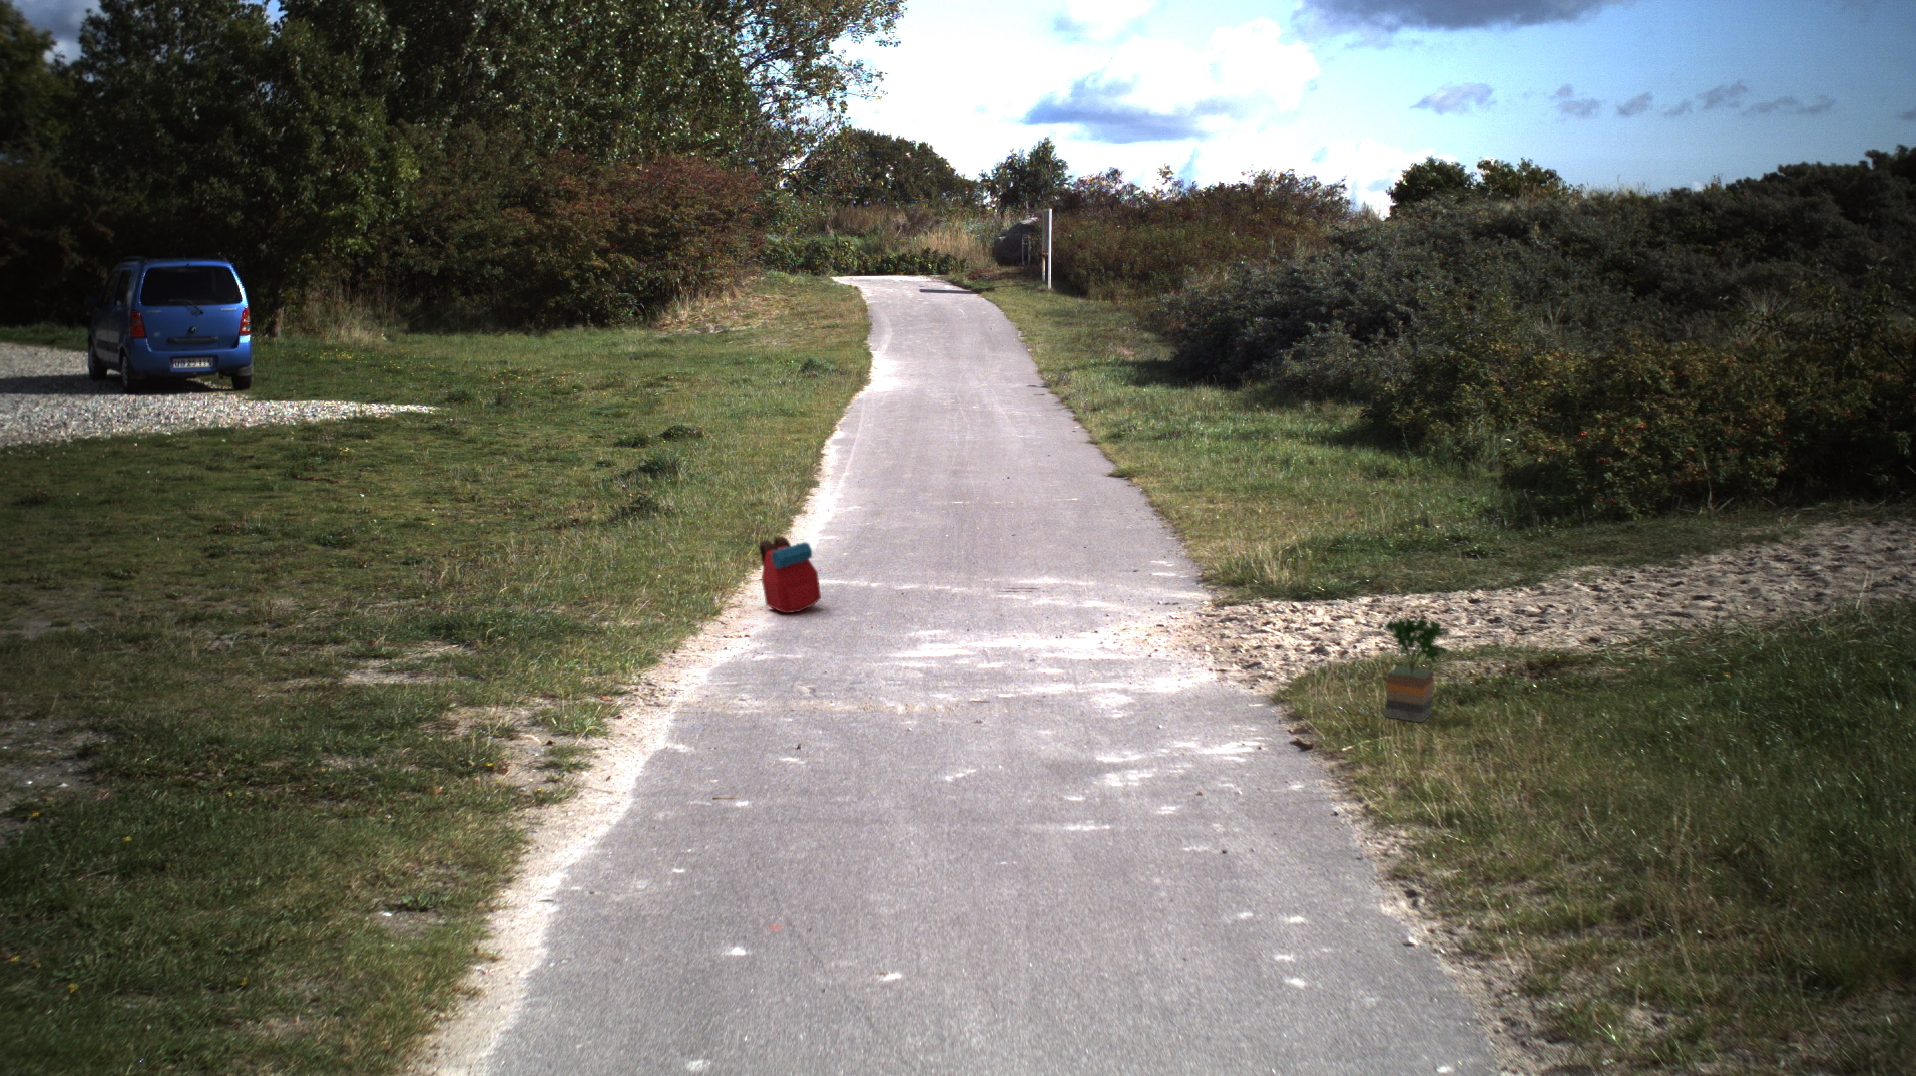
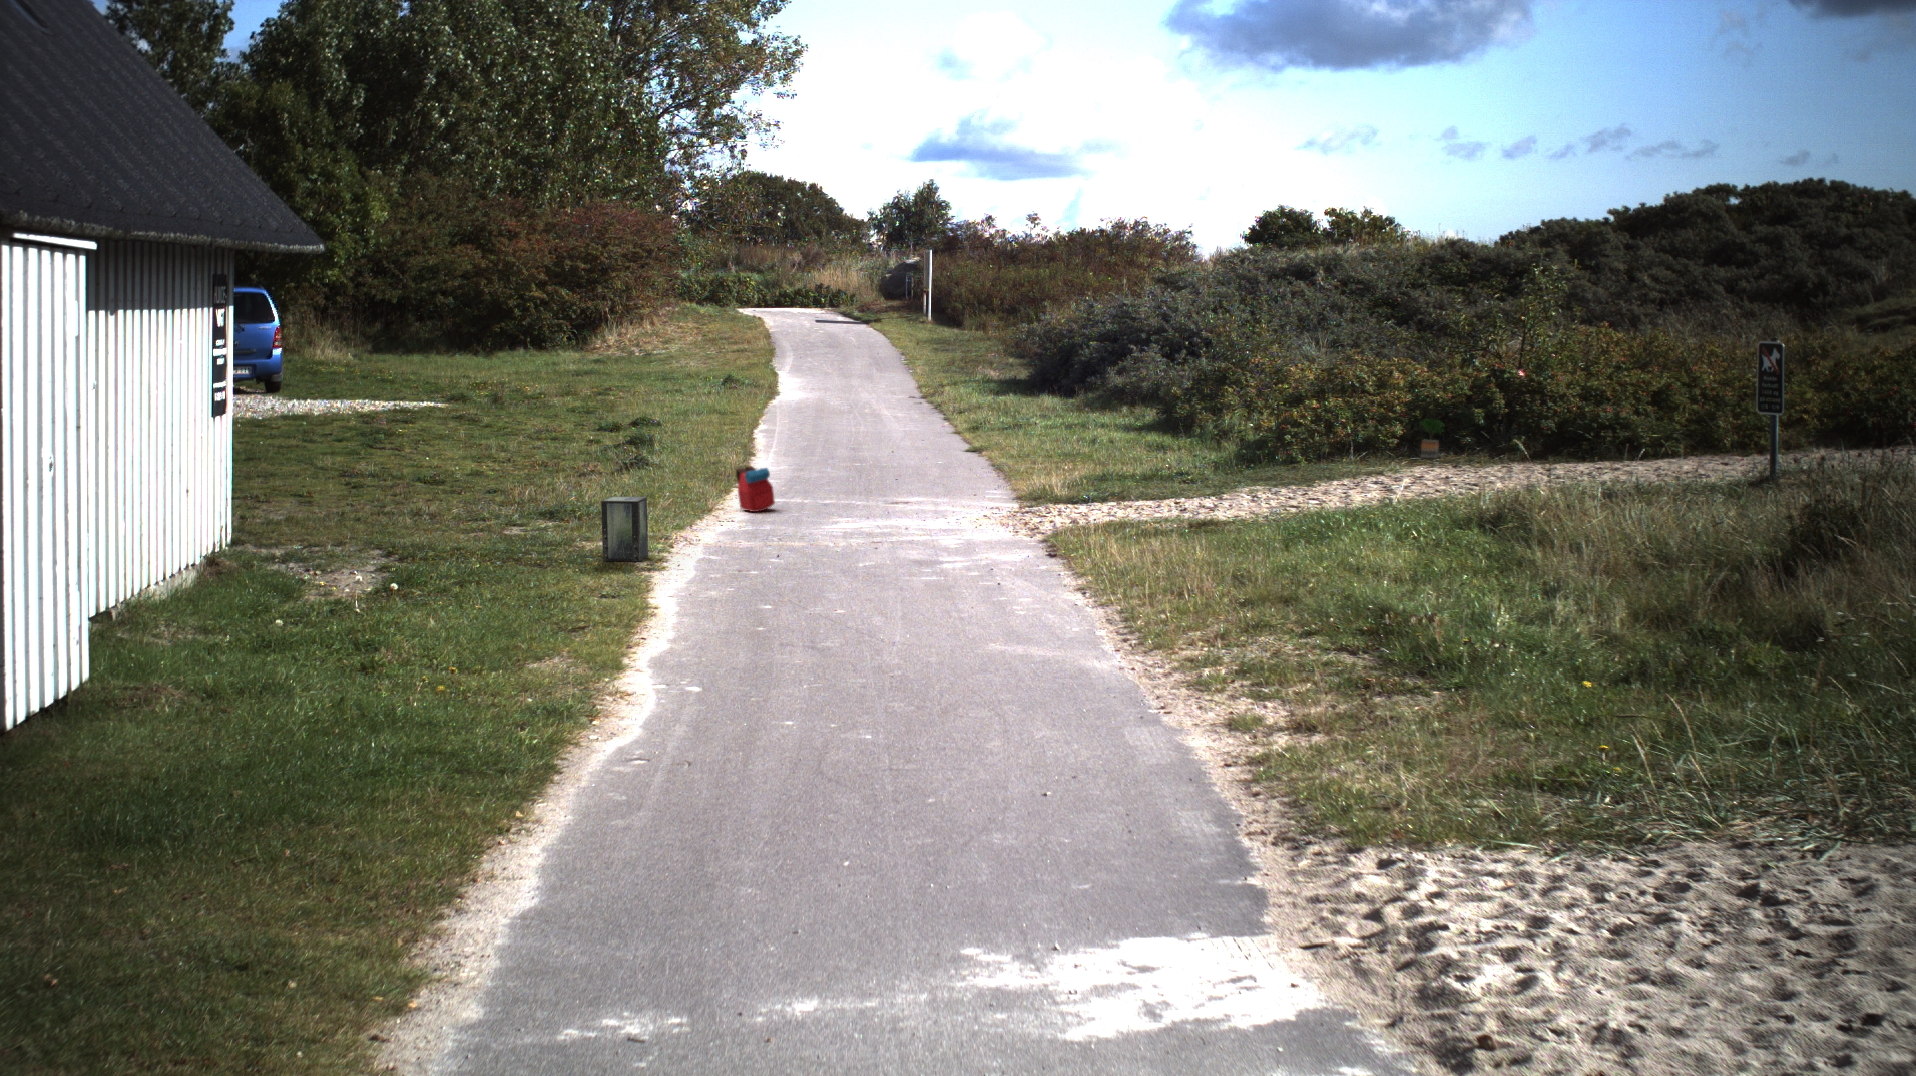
potted tree: present [1384,617,1448,722] -> present [1420,419,1444,458]
storage box: none [469,636,567,763] -> present [601,497,648,561]

